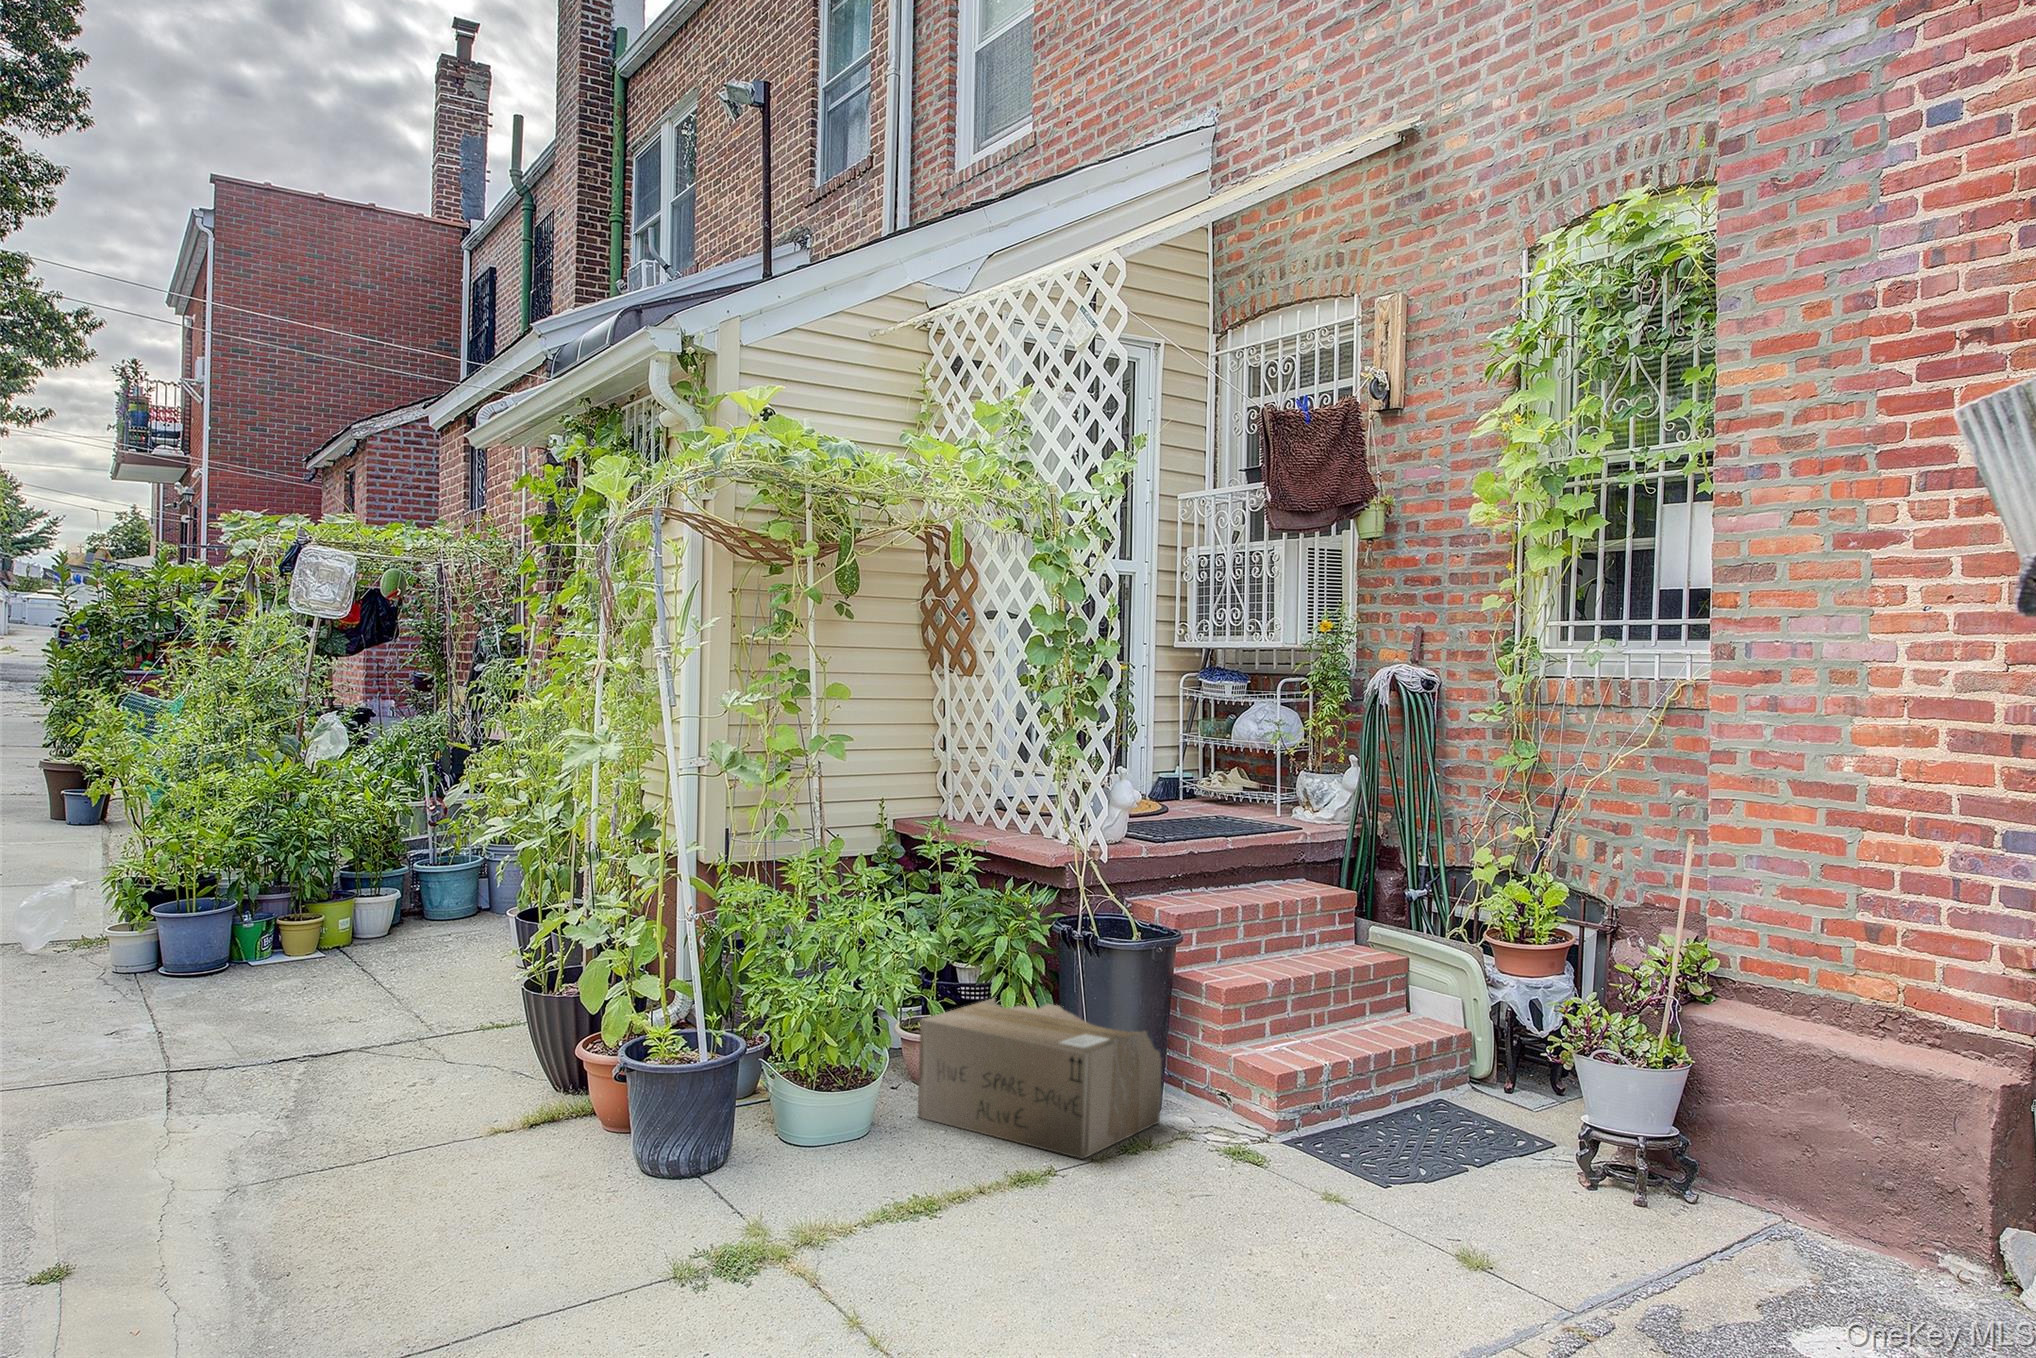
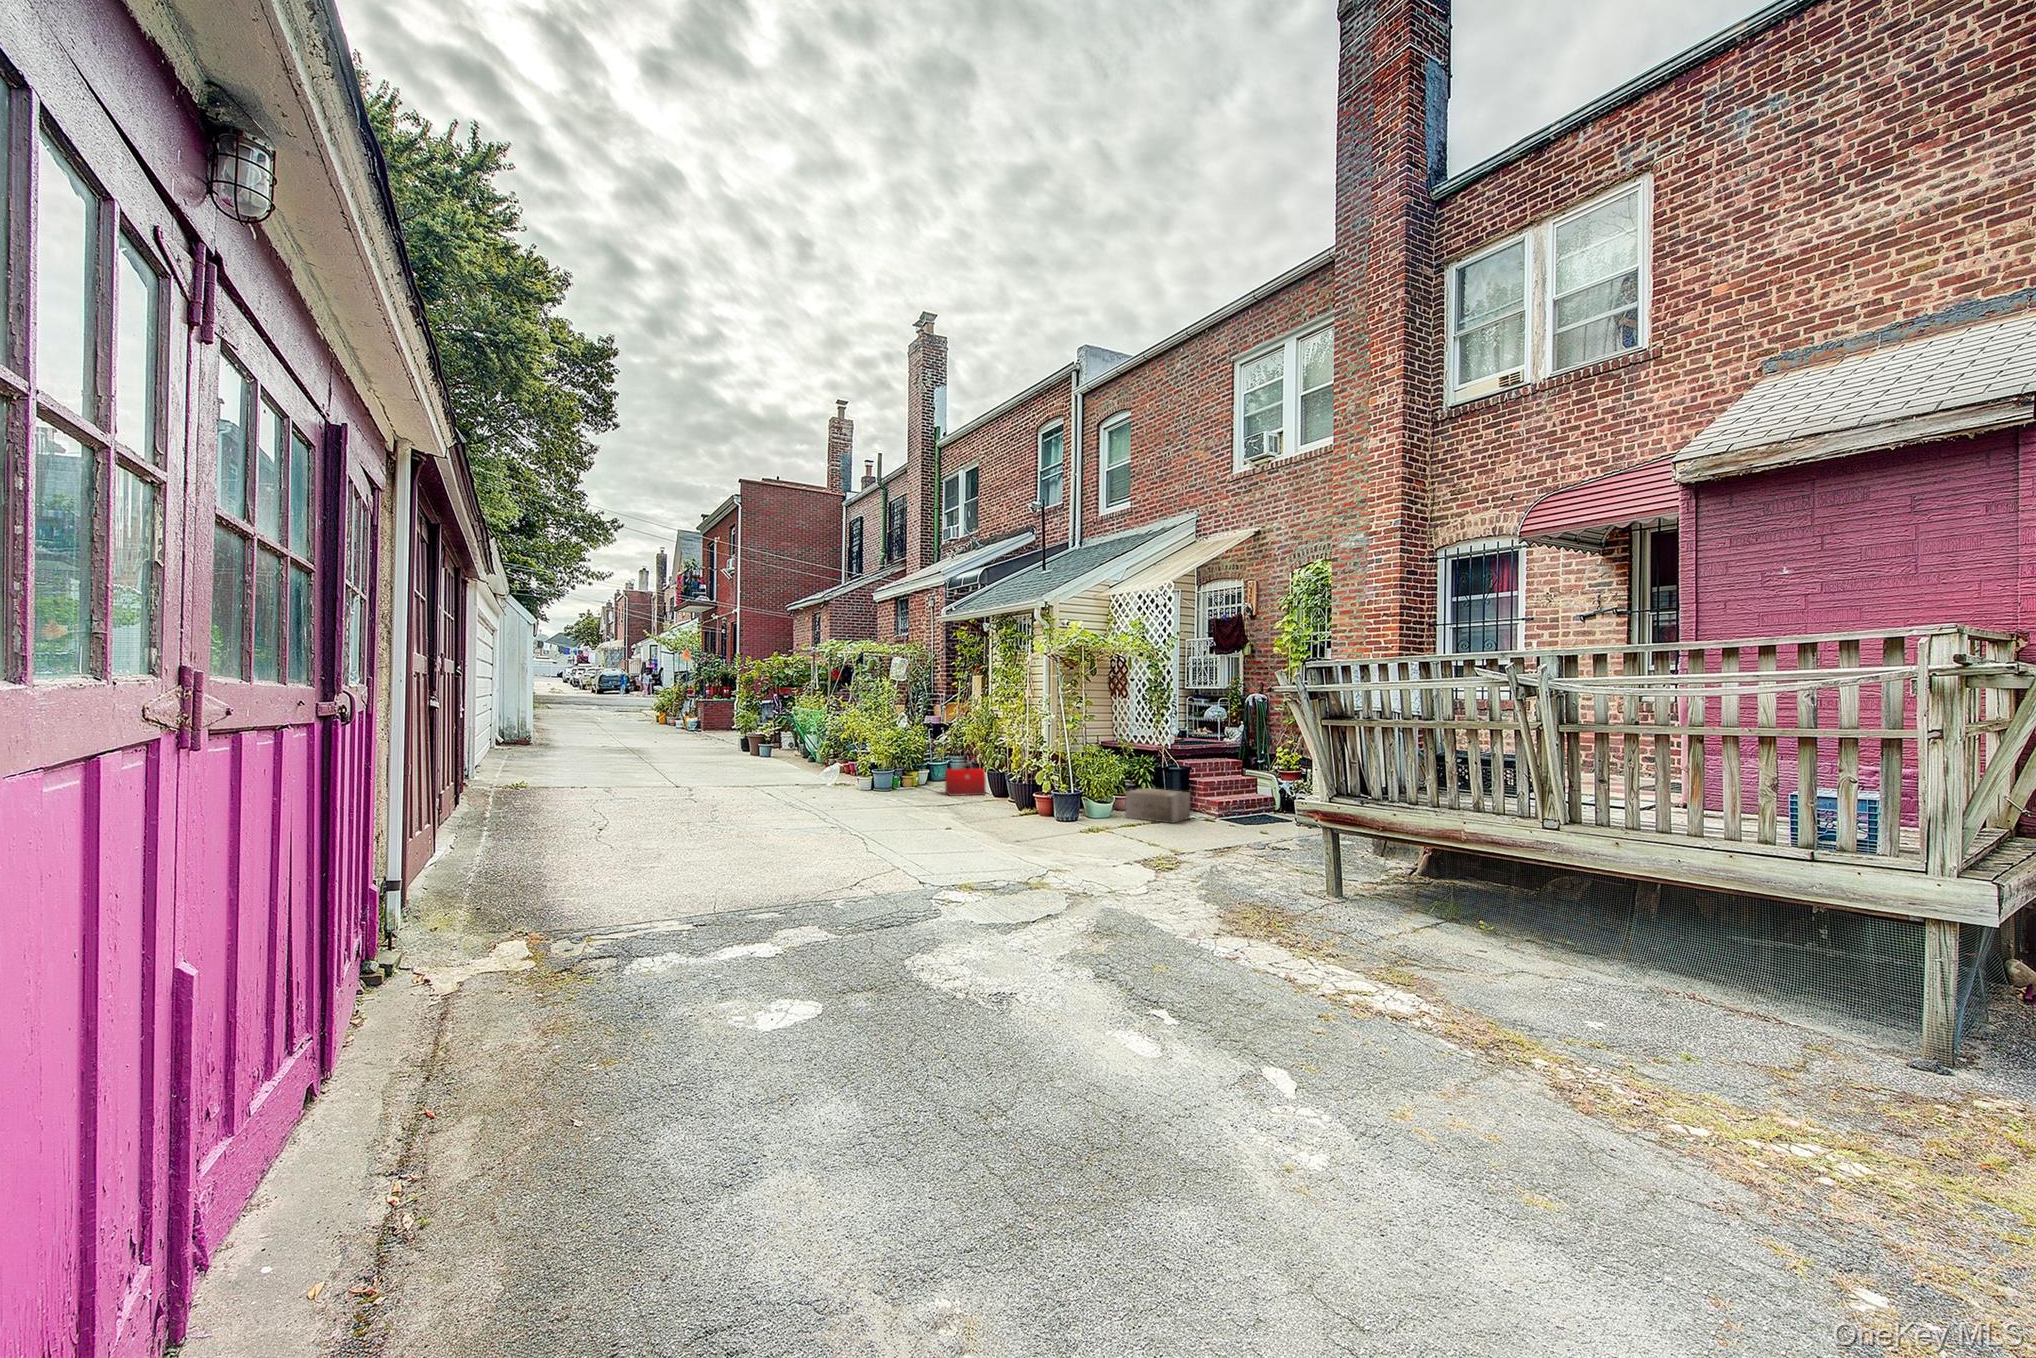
toolbox: none [386,878,522,987] -> present [945,763,986,796]

